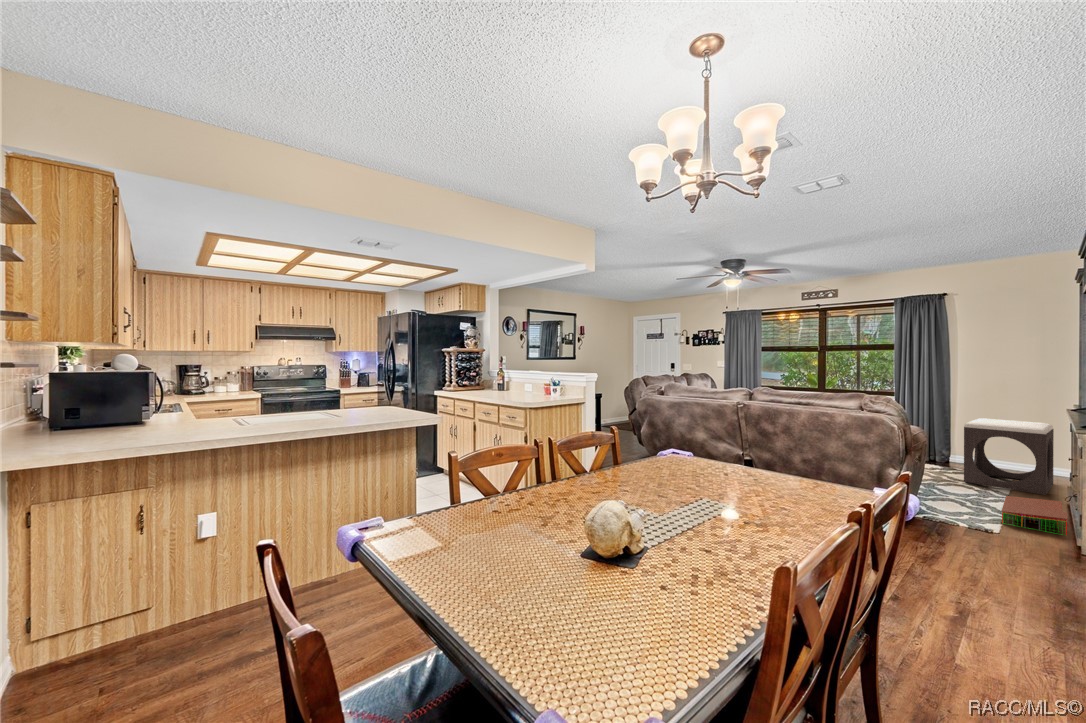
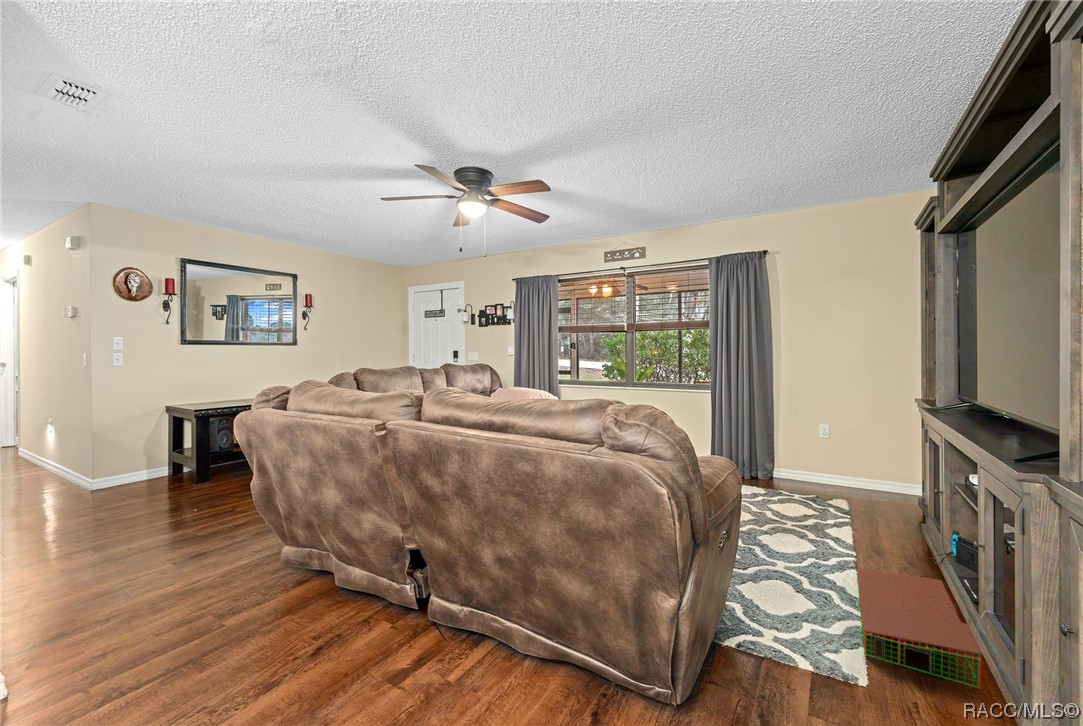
footstool: present [964,418,1054,495] -> none [792,423,900,544]

